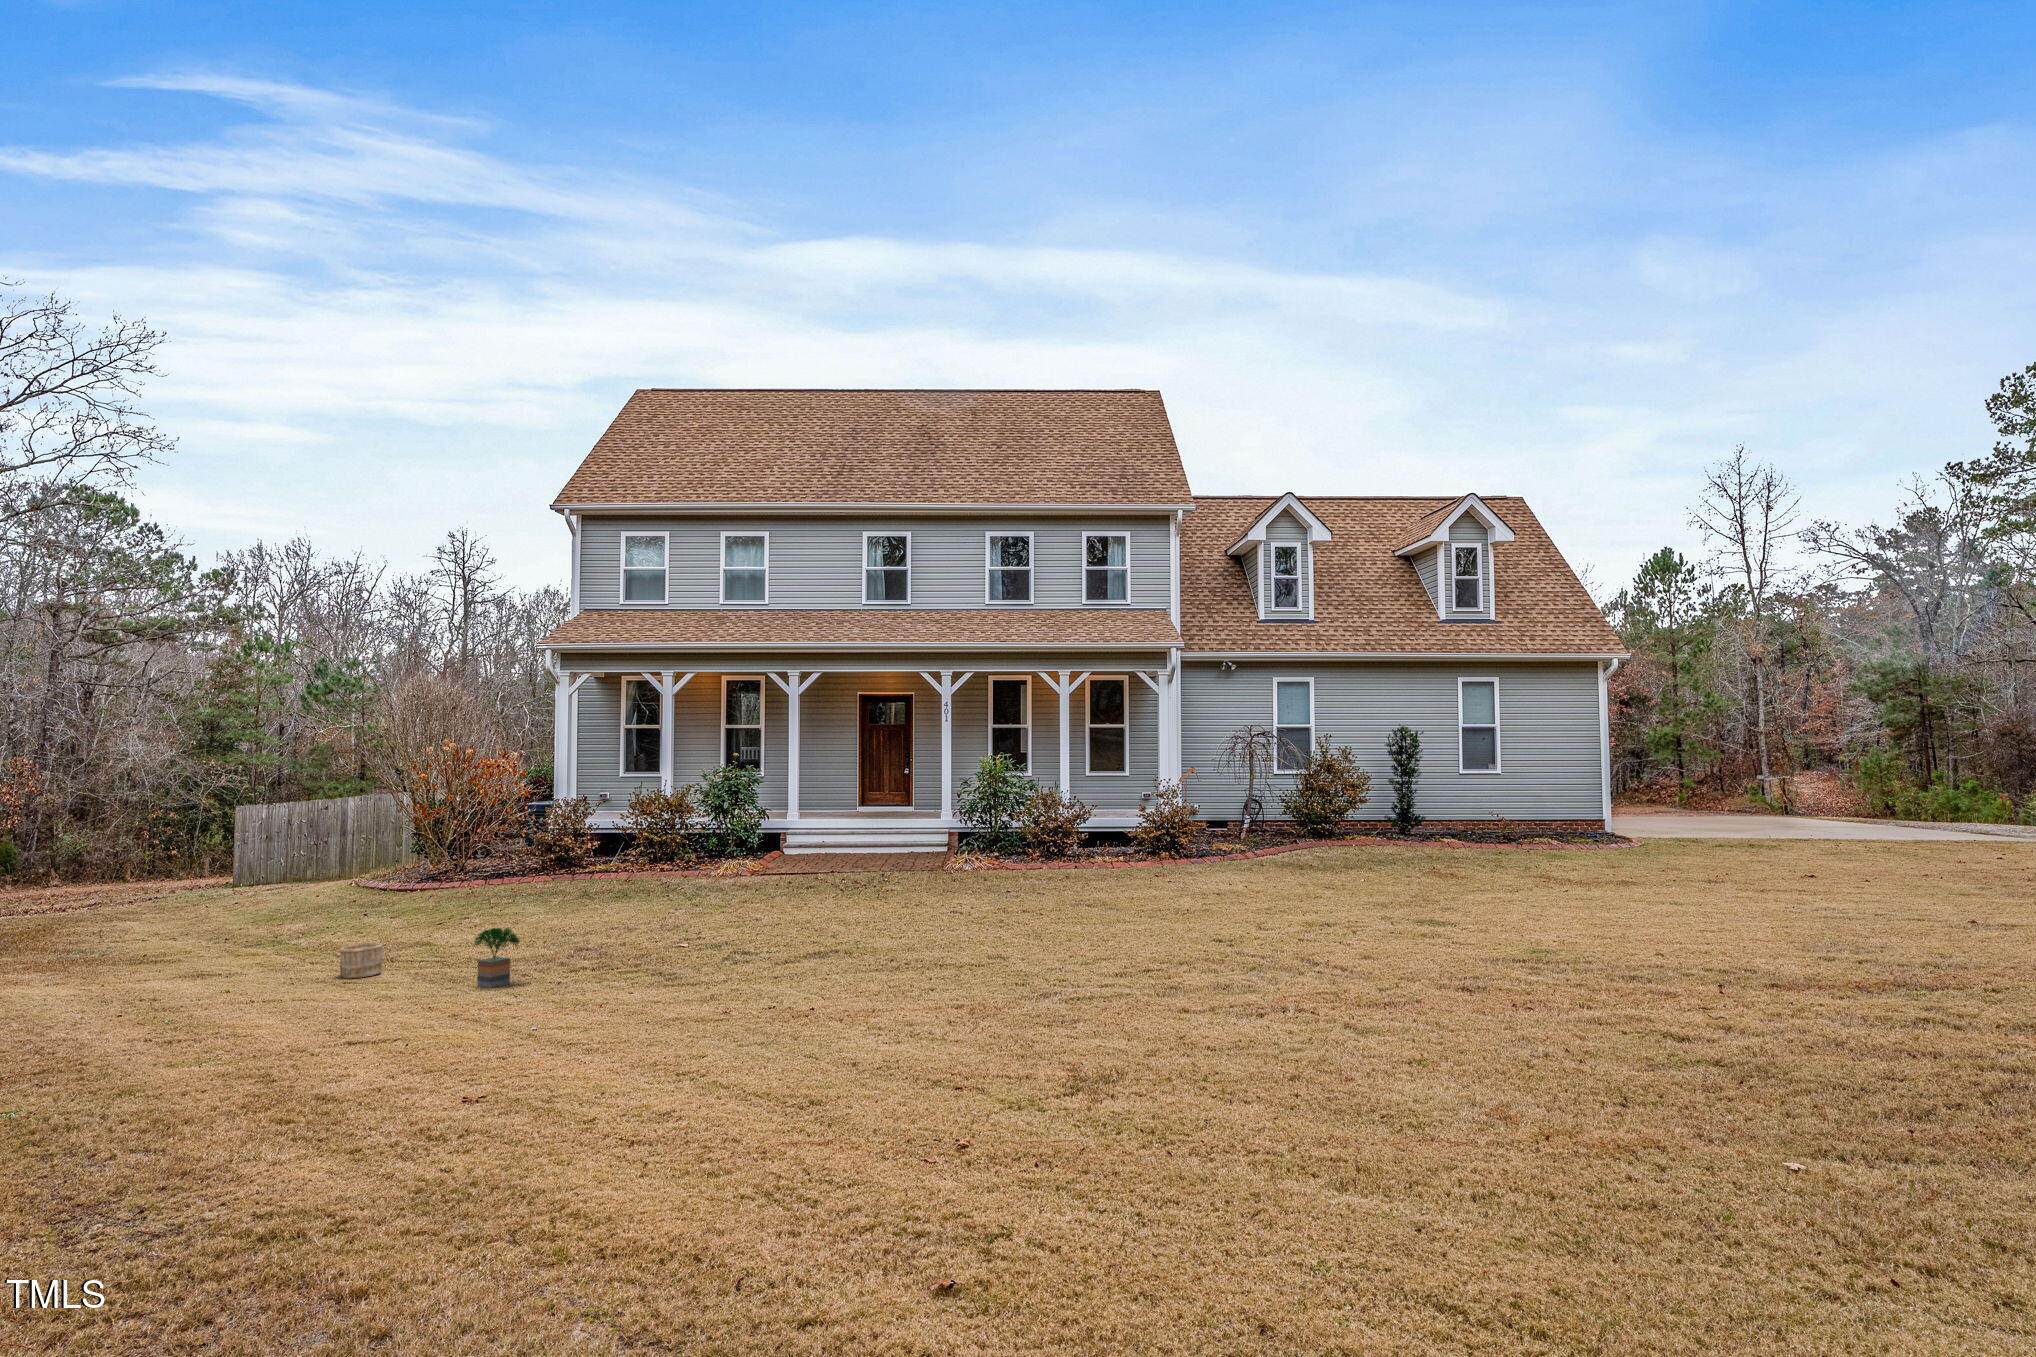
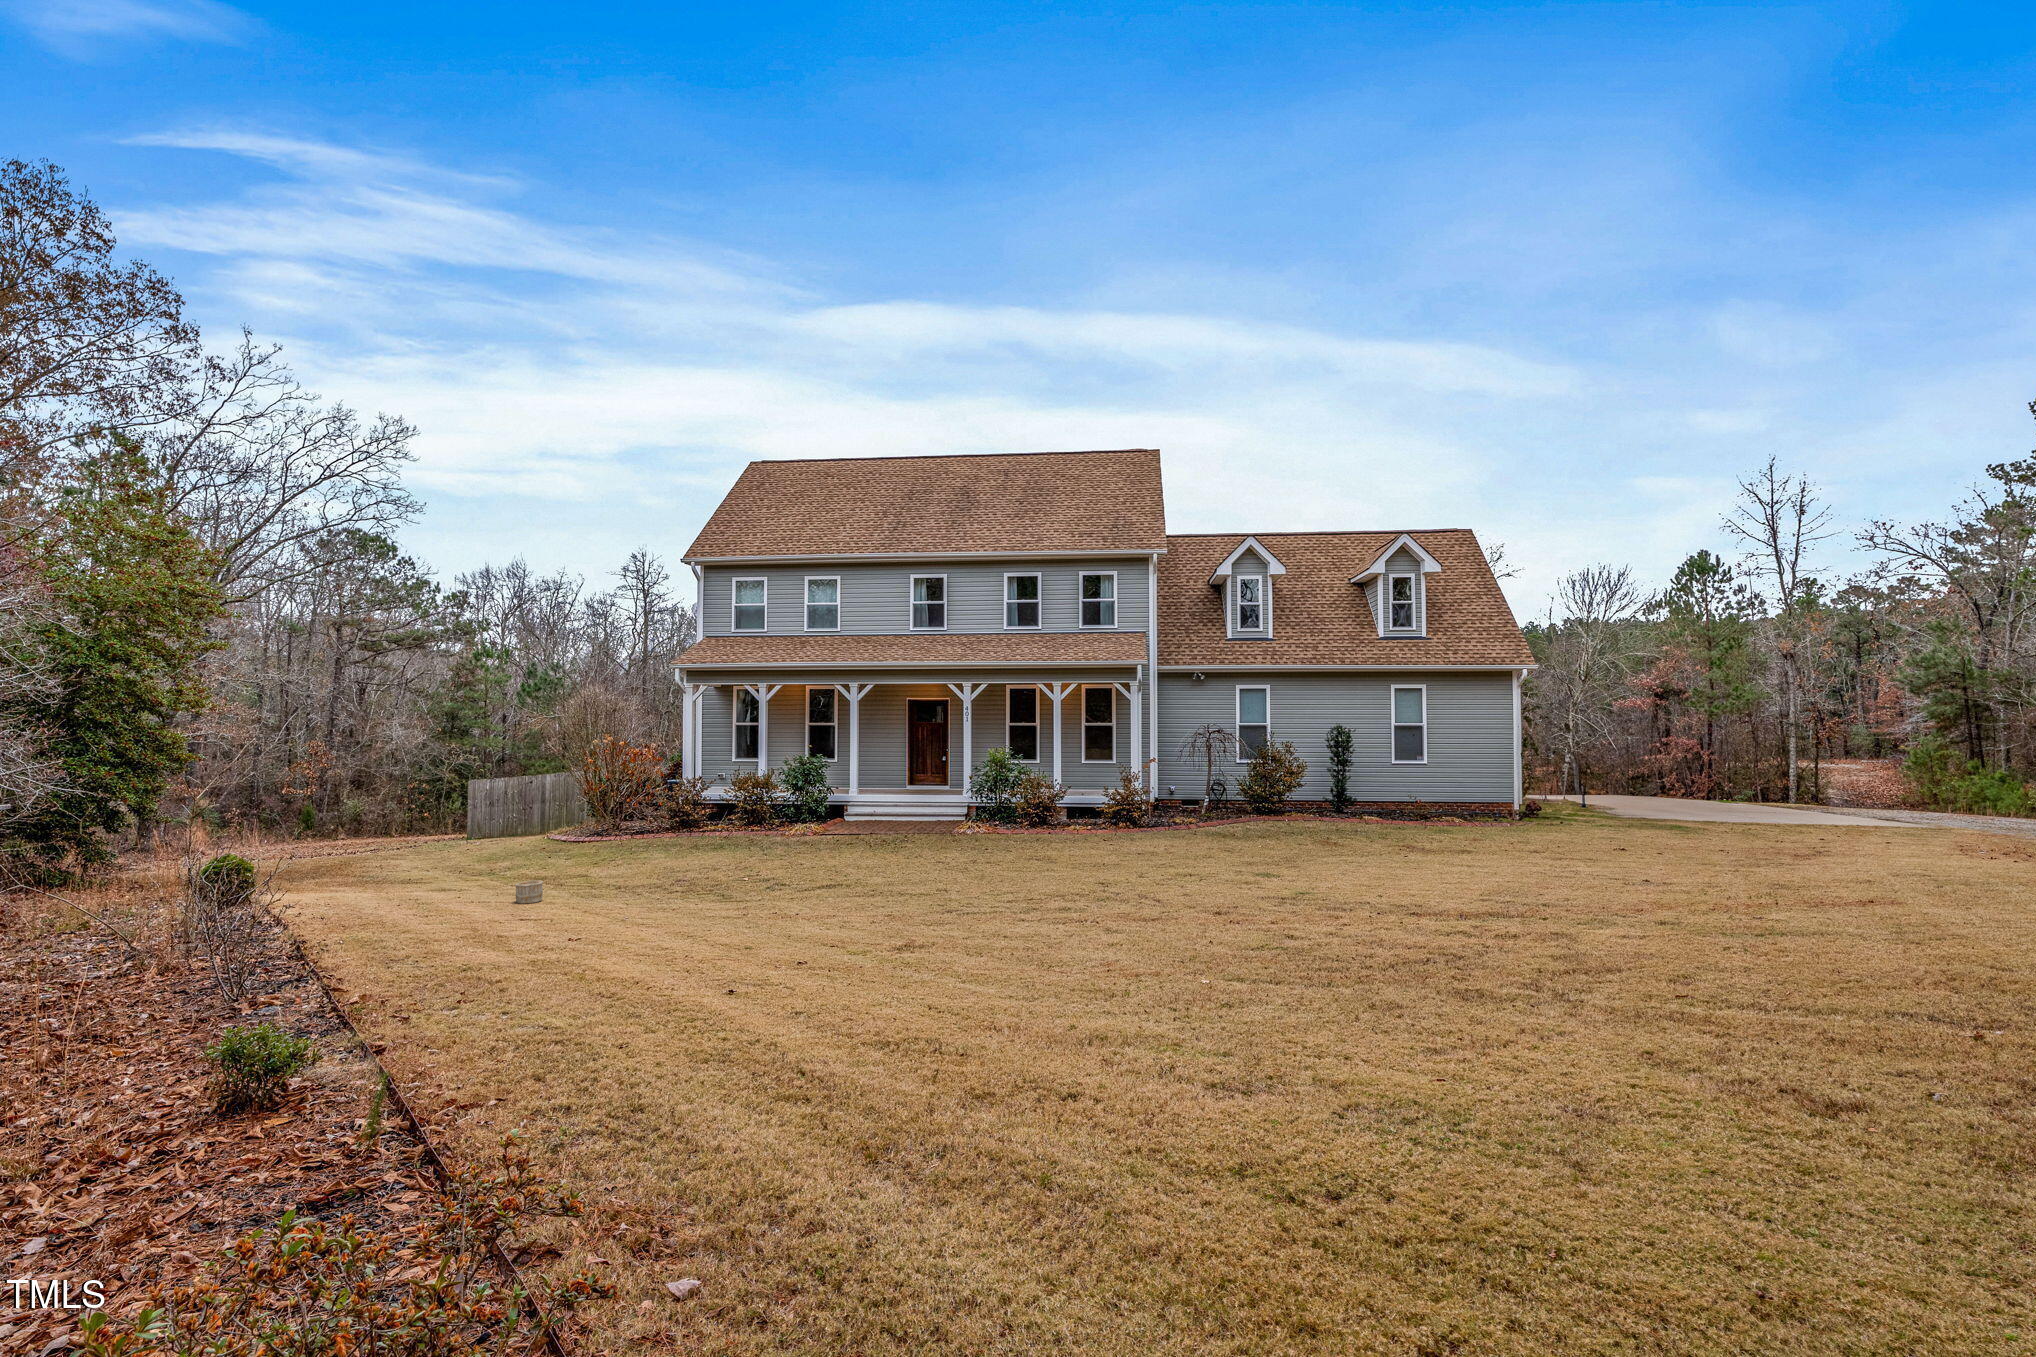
potted tree: present [474,928,520,988] -> none [594,873,625,913]

